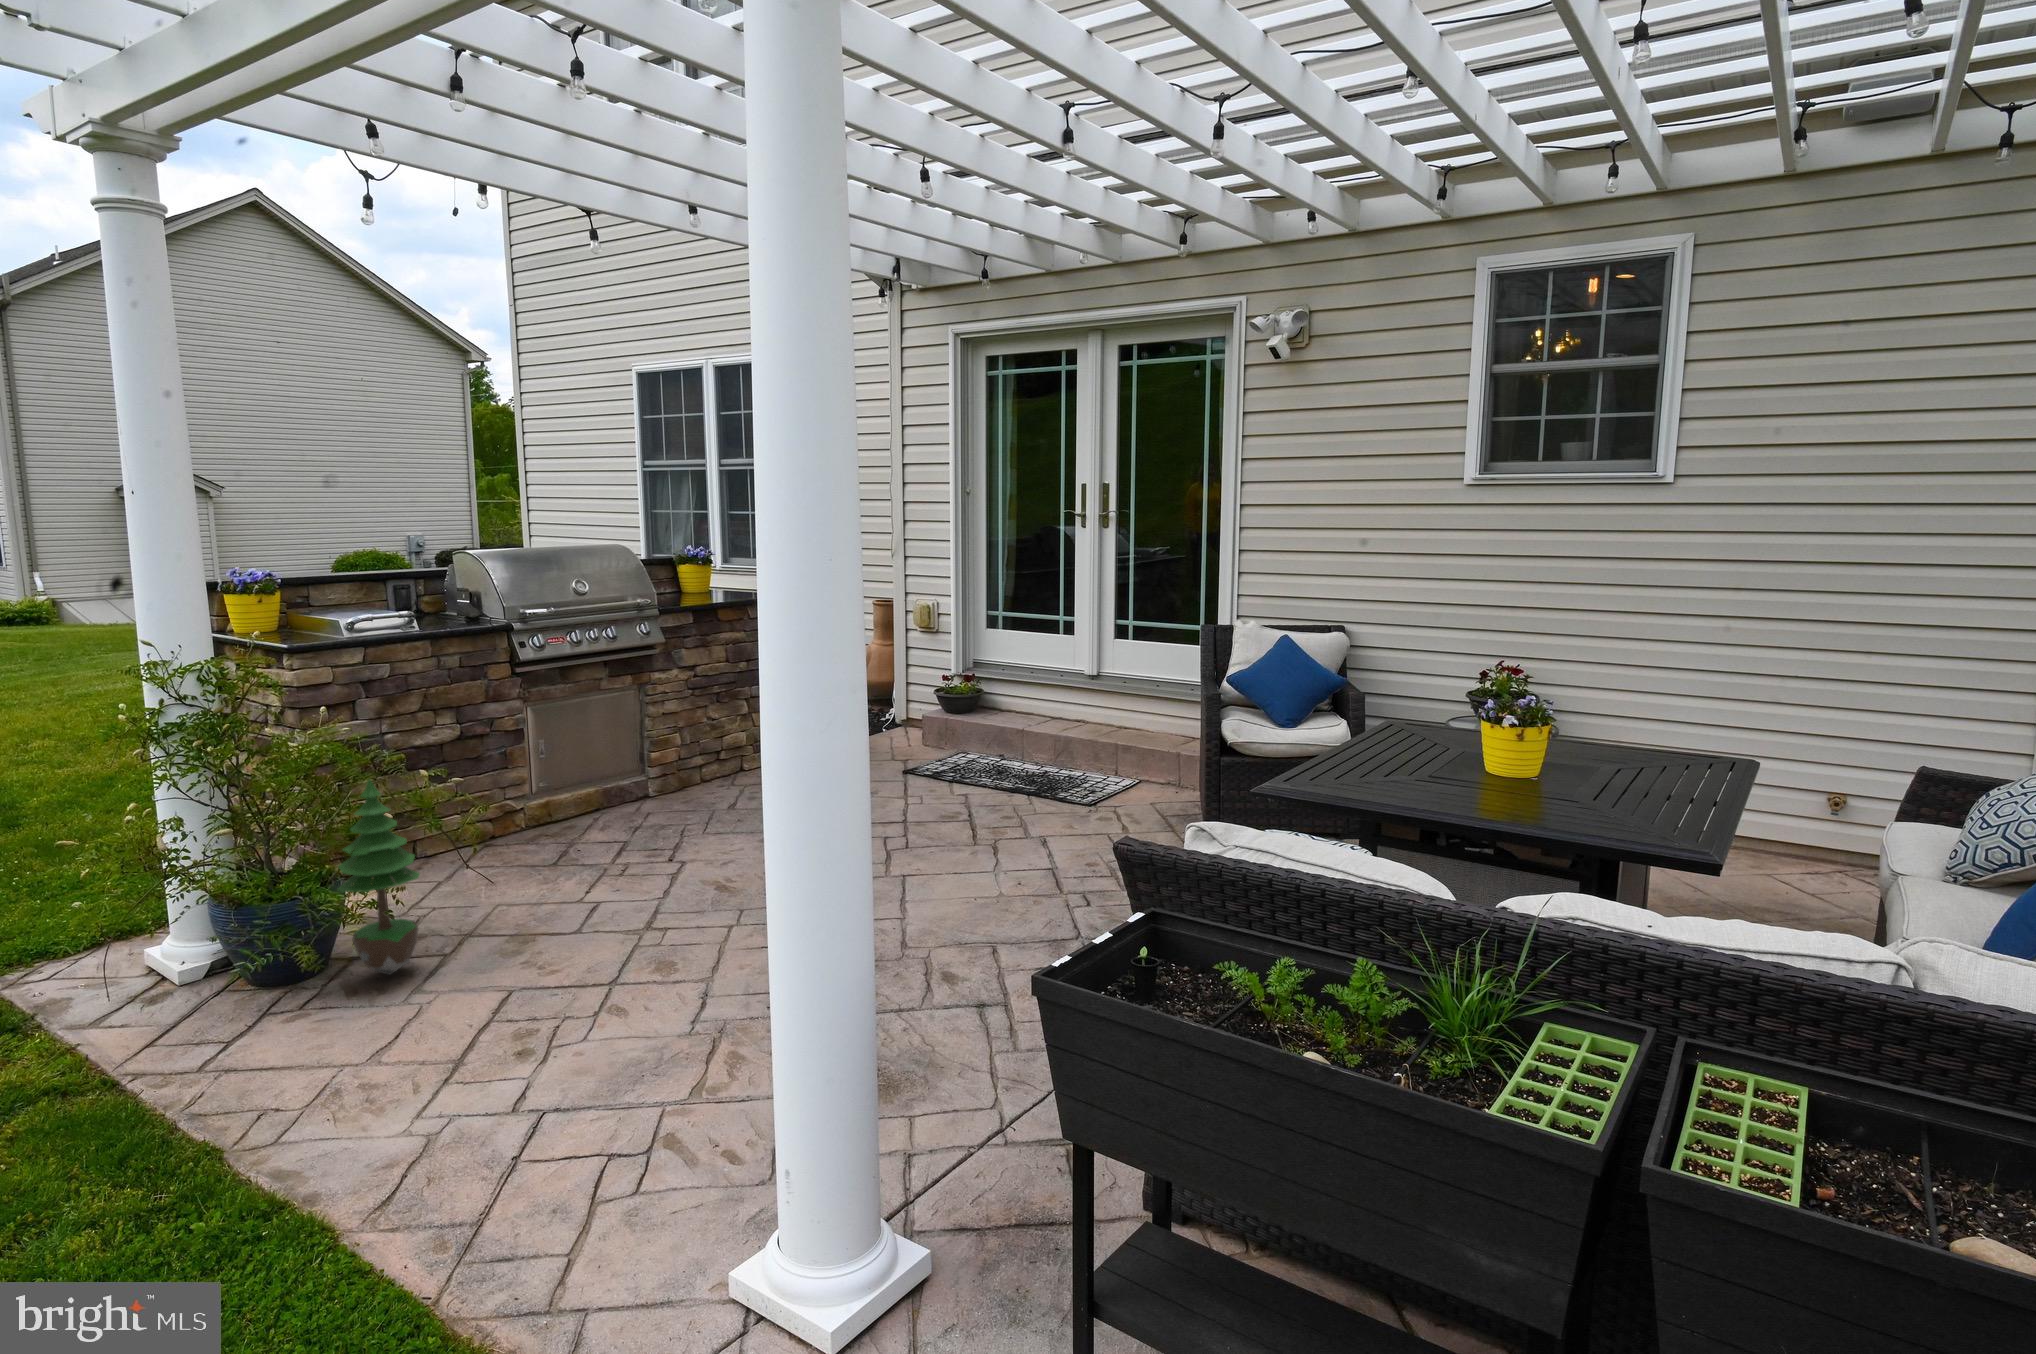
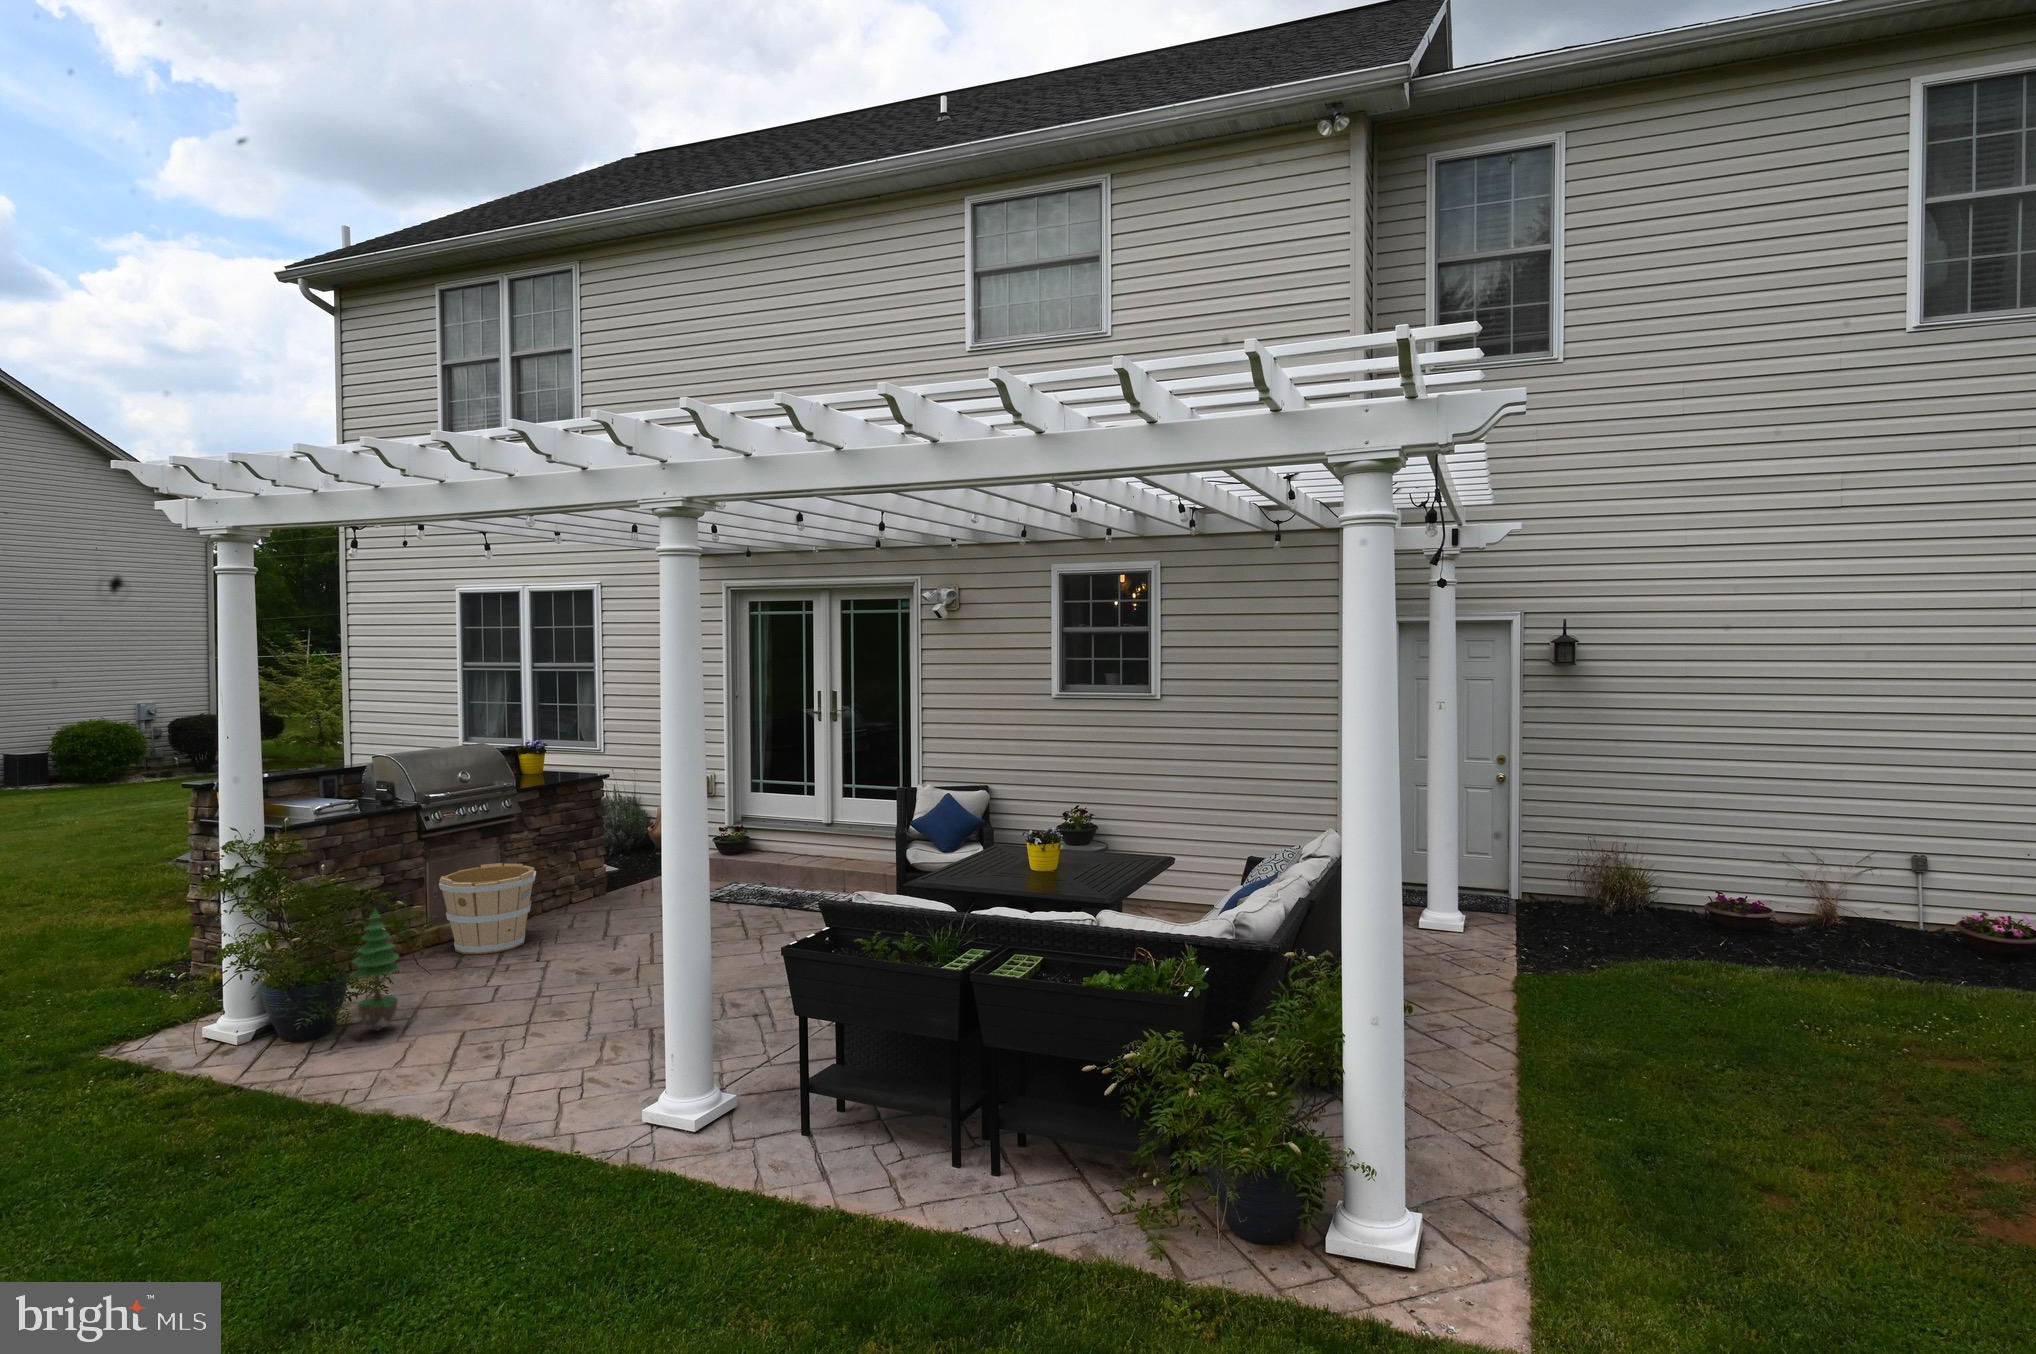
wooden bucket: none [543,712,681,842] -> present [439,863,536,954]

